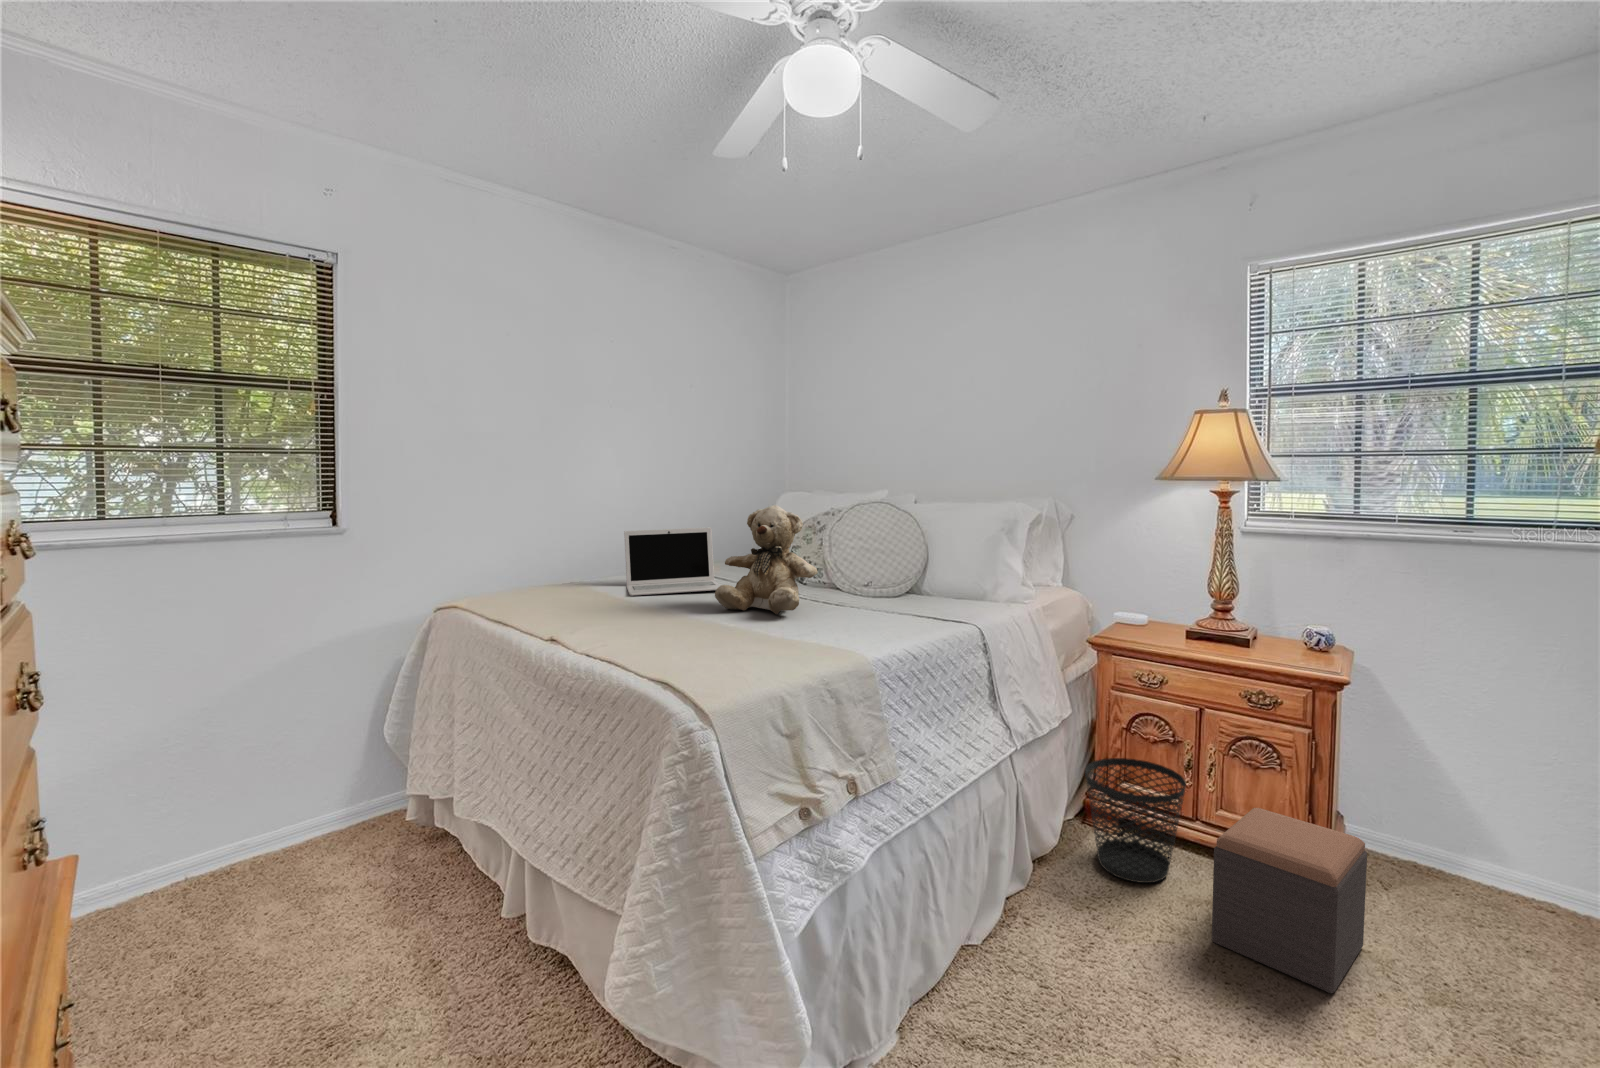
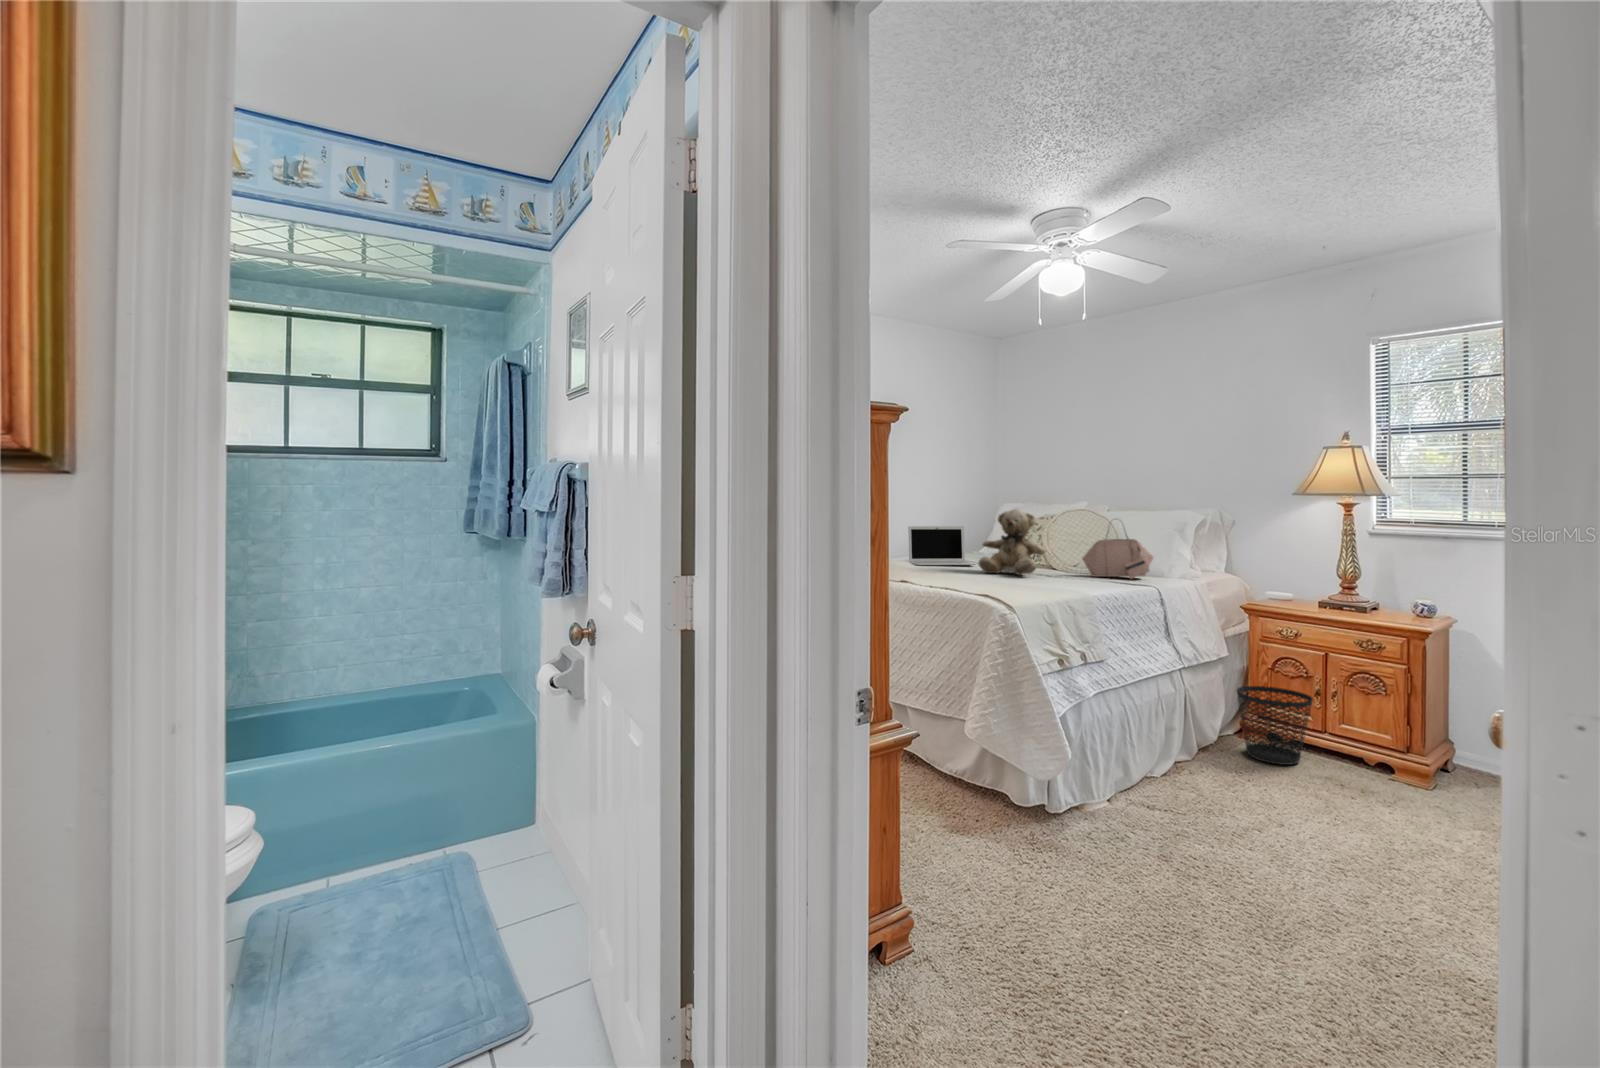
handbag: none [872,517,972,610] -> present [1082,519,1154,579]
footstool: present [1212,808,1367,993] -> none [1326,712,1443,817]

